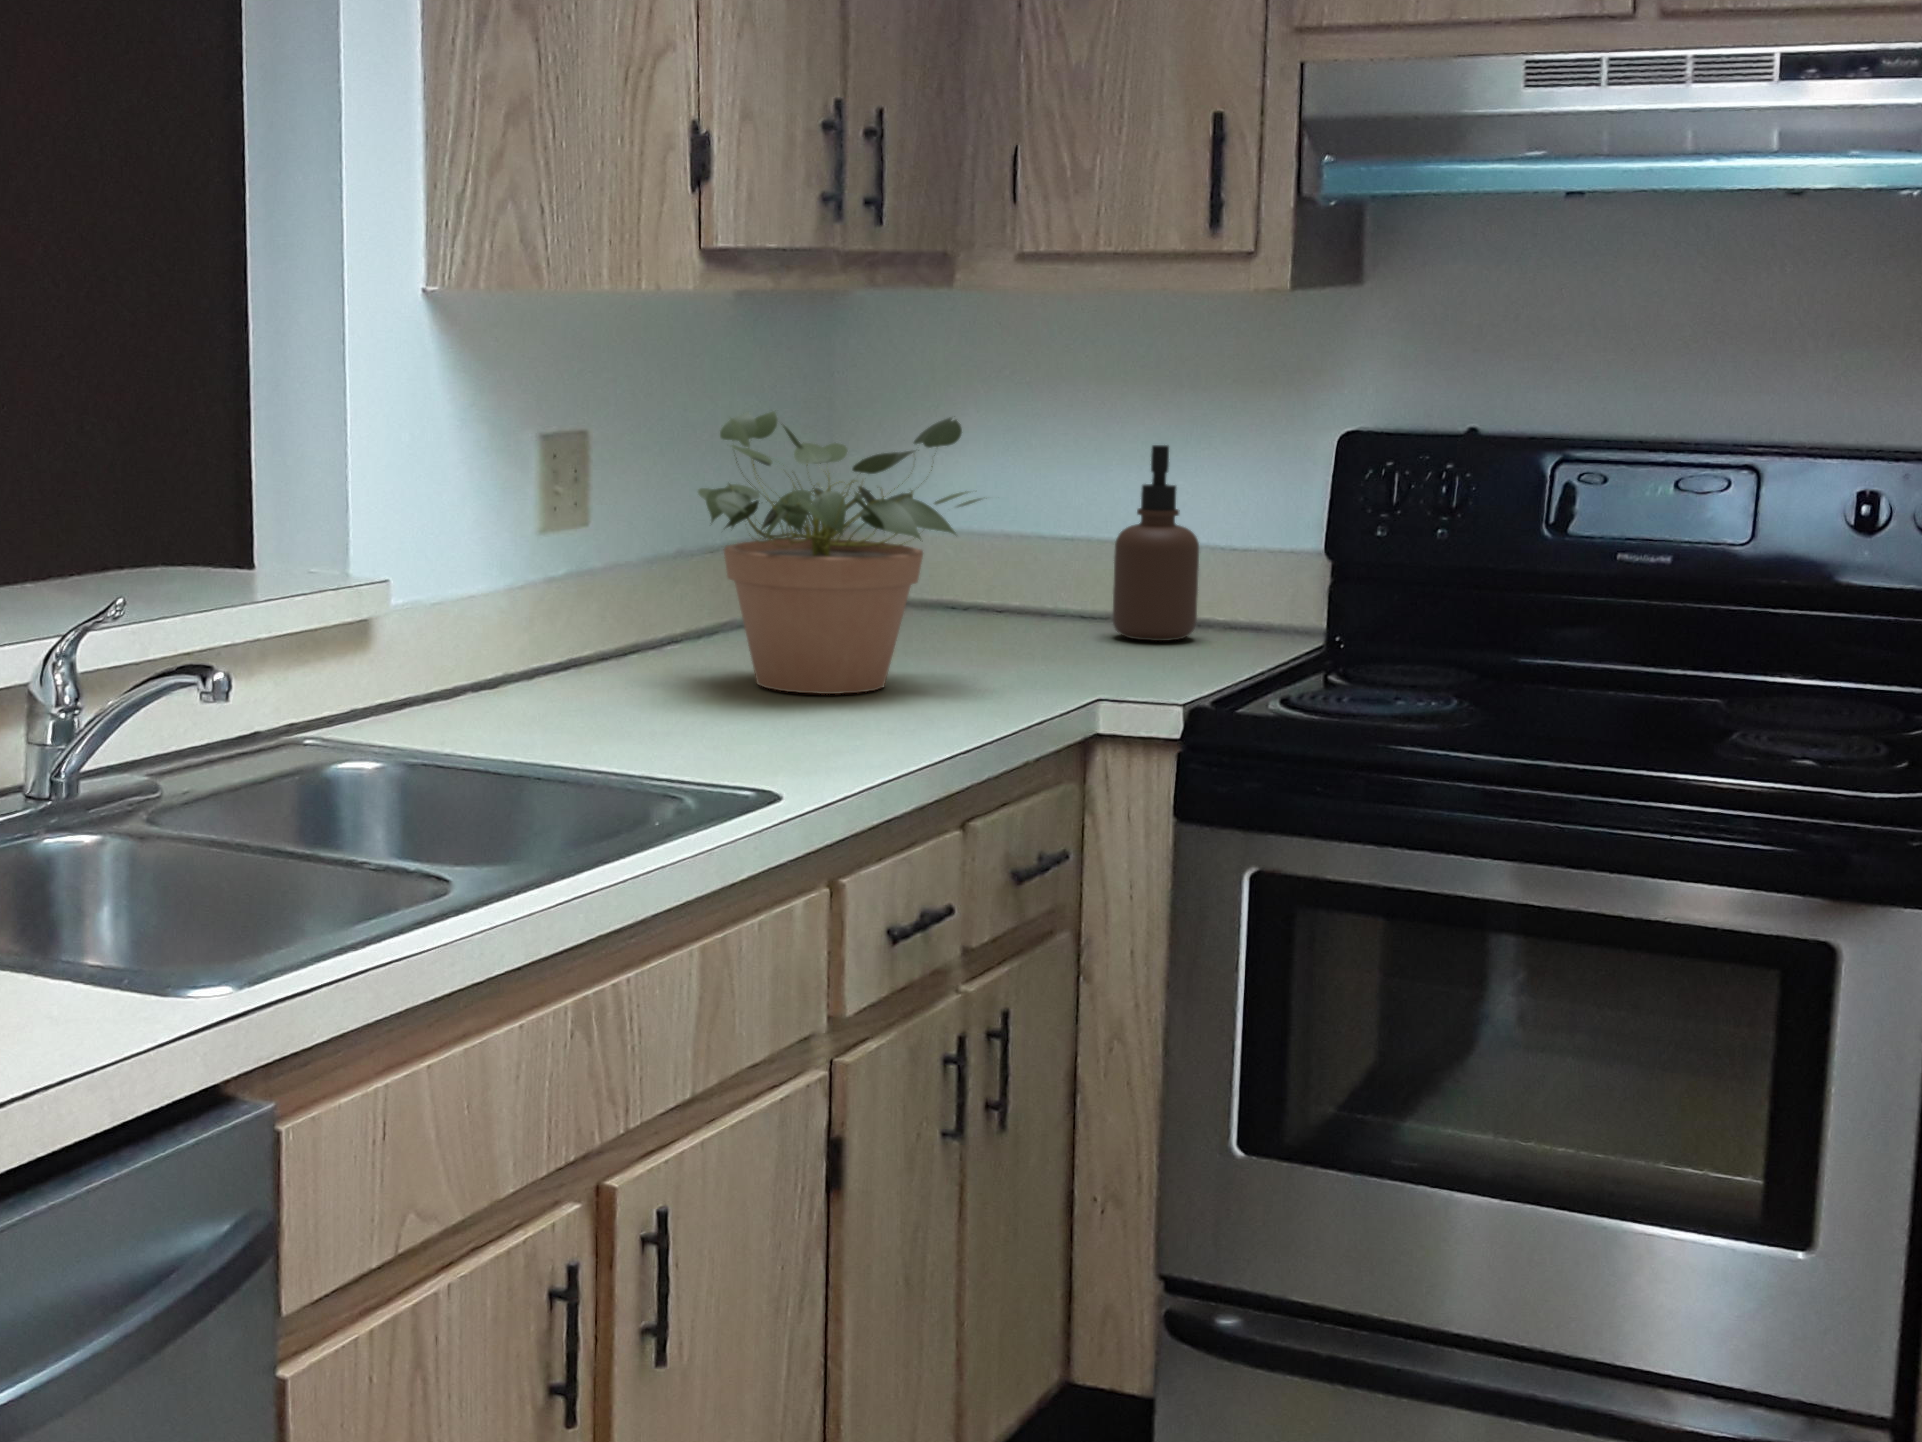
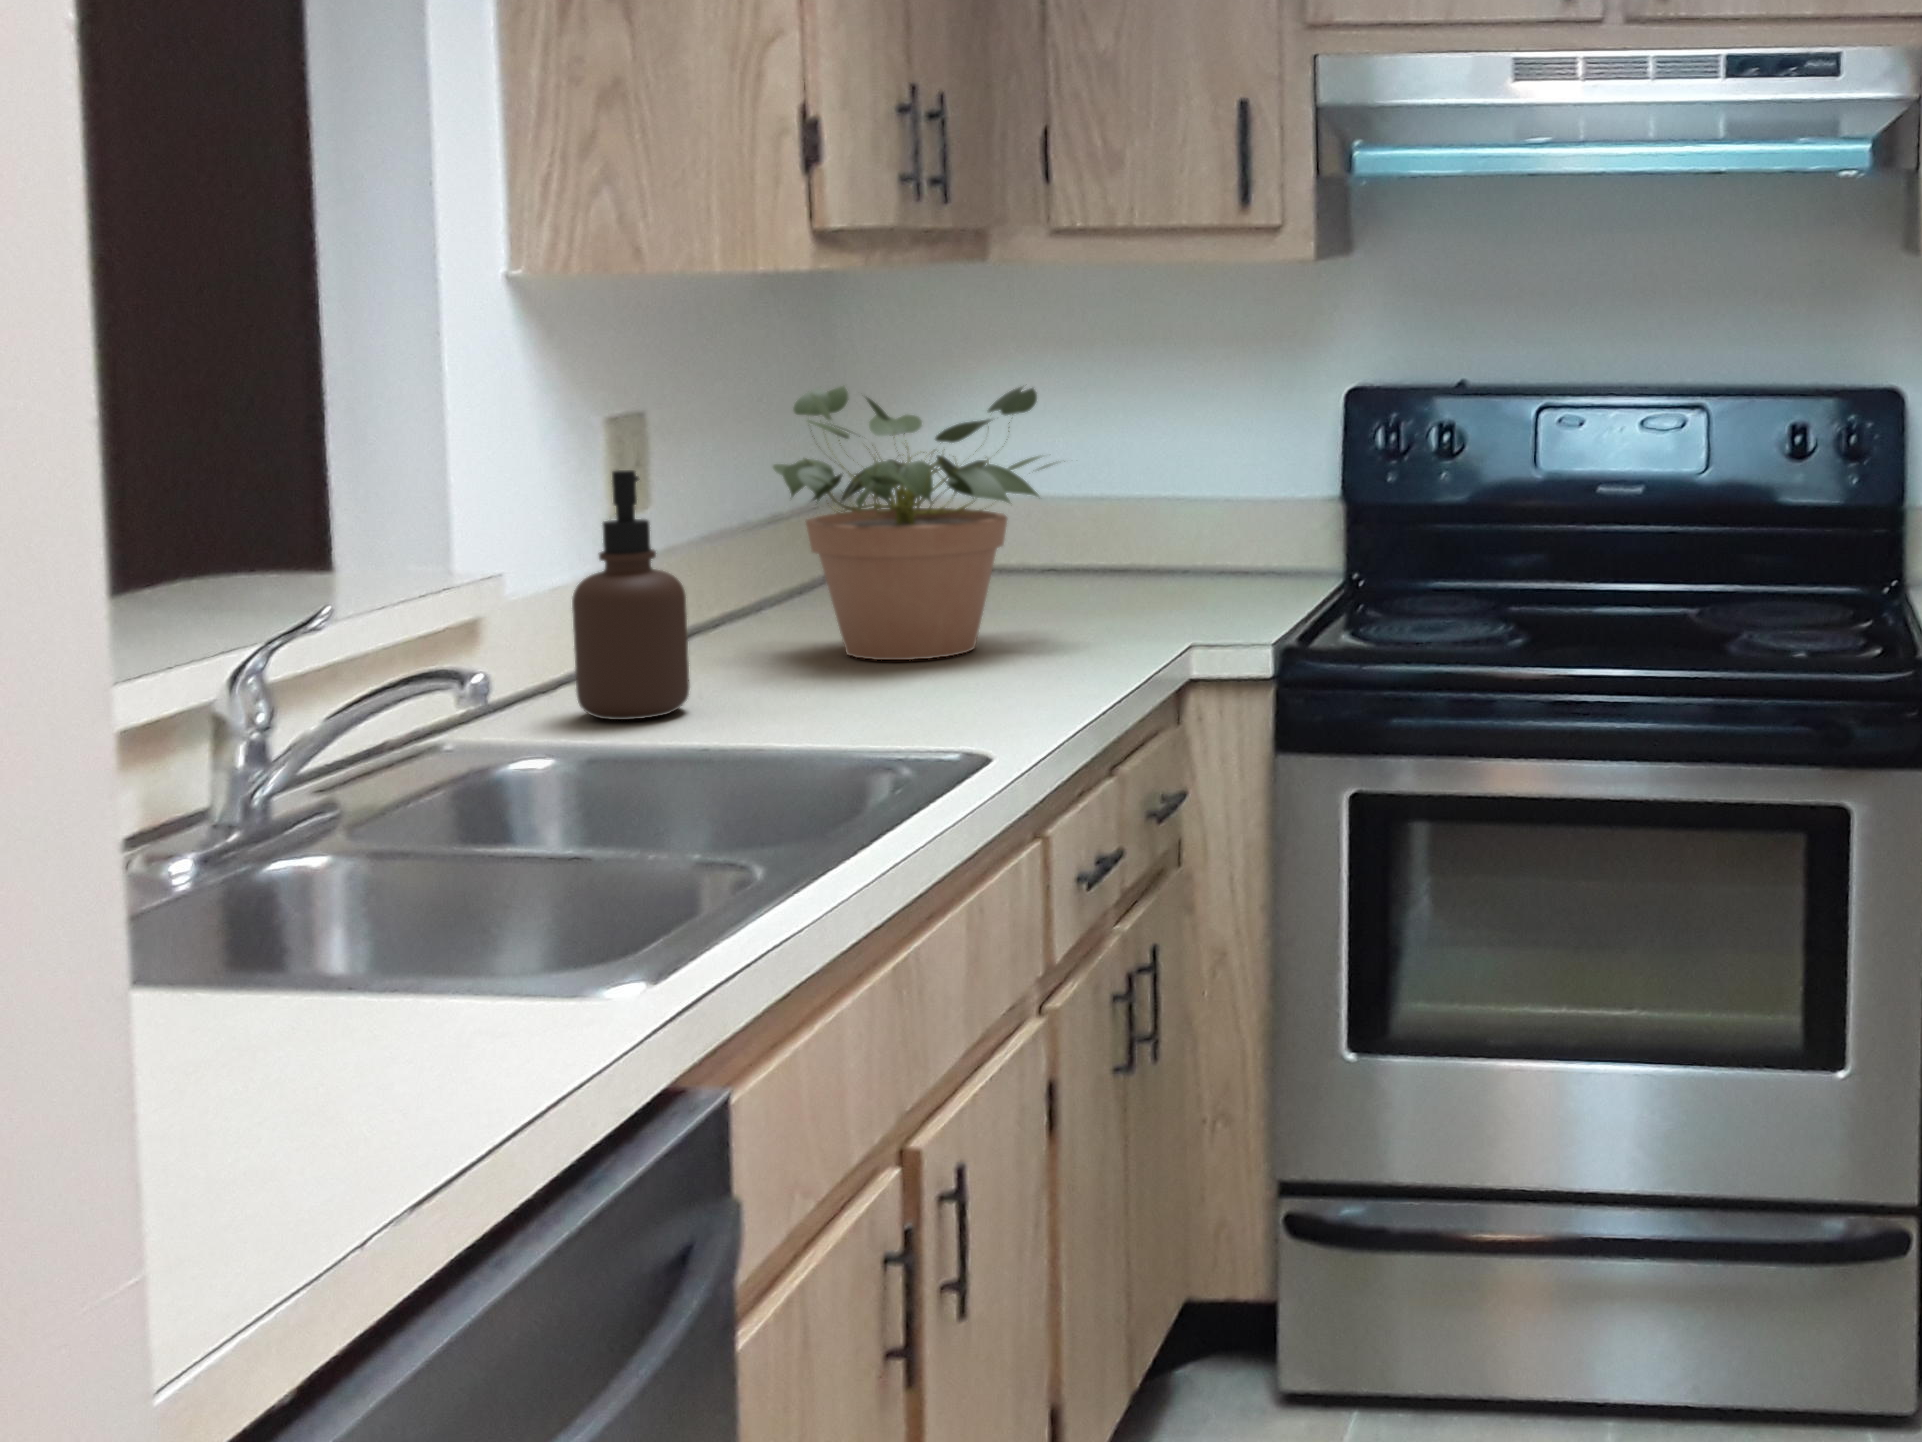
soap dispenser: present [1112,445,1199,641] -> present [572,470,690,720]

